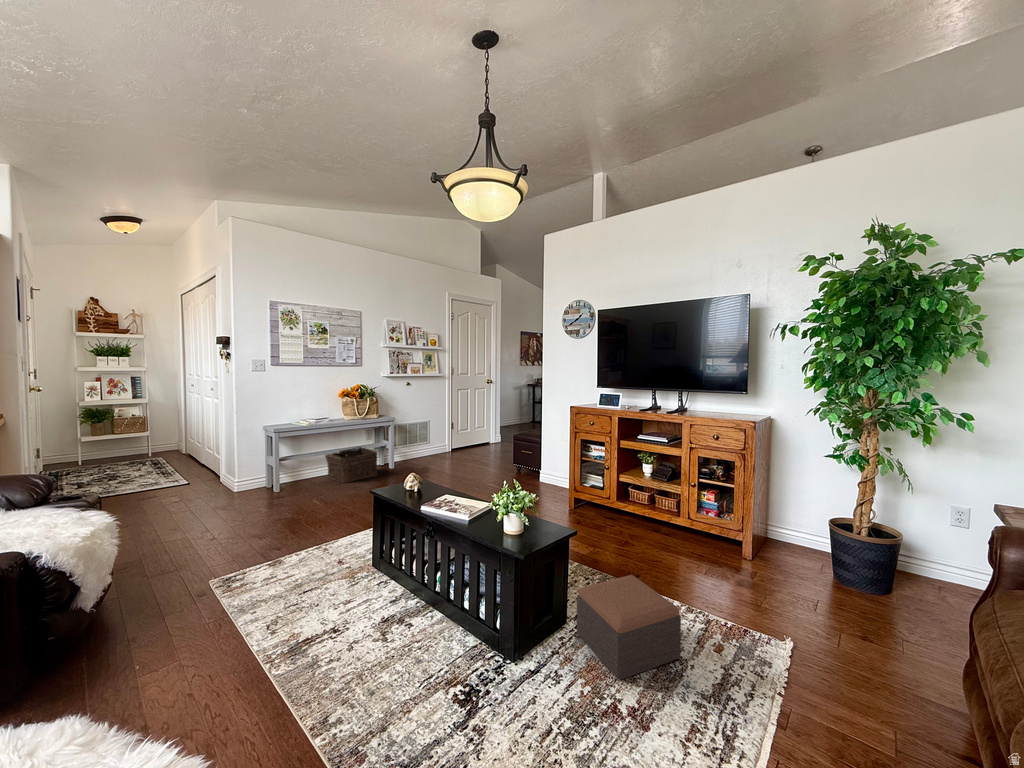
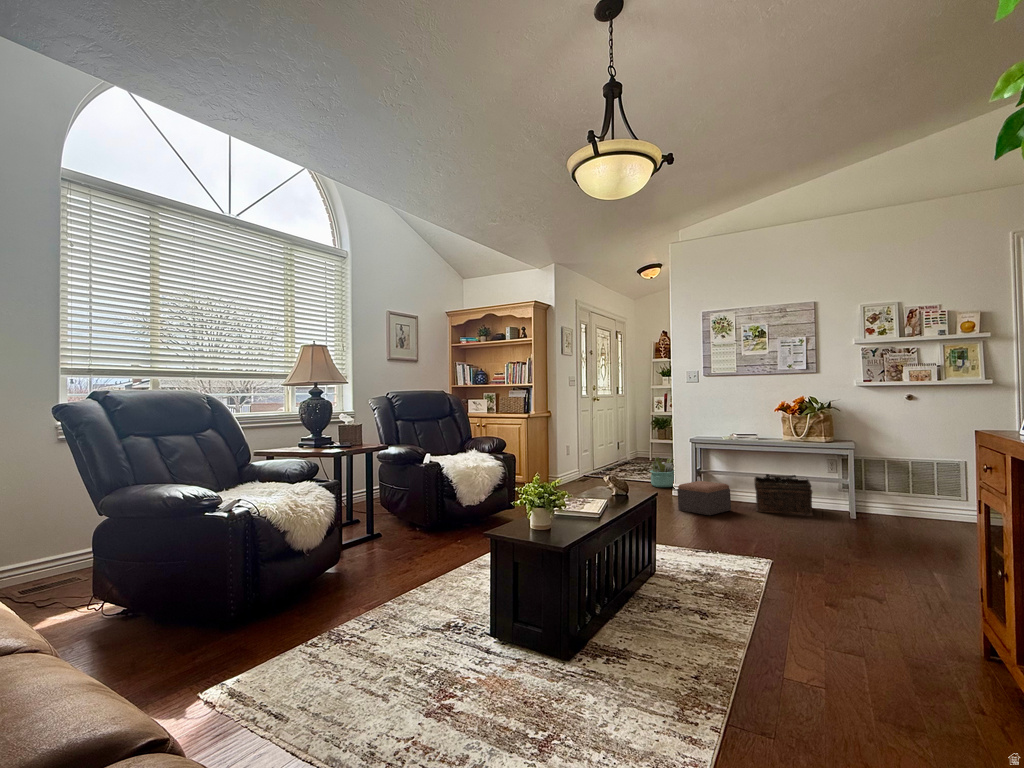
decorative plant: none [172,453,214,488] -> present [650,457,674,487]
footstool: present [577,575,681,680] -> present [677,481,731,516]

